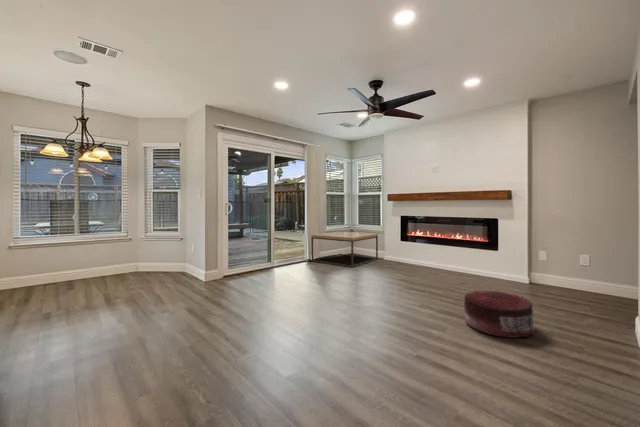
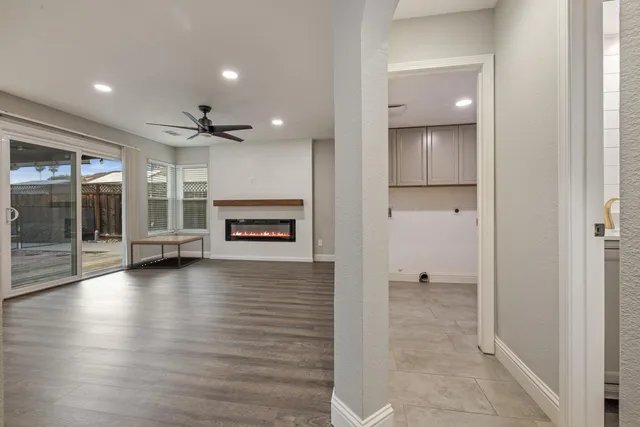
pouf: present [464,291,534,338] -> none [275,270,316,301]

